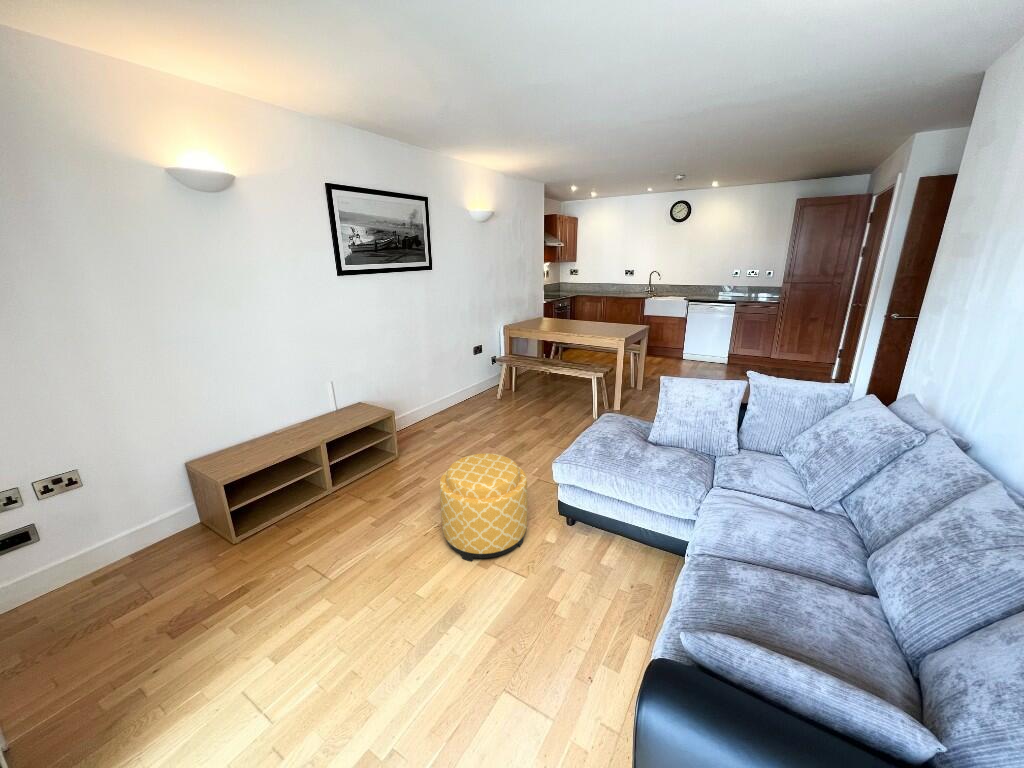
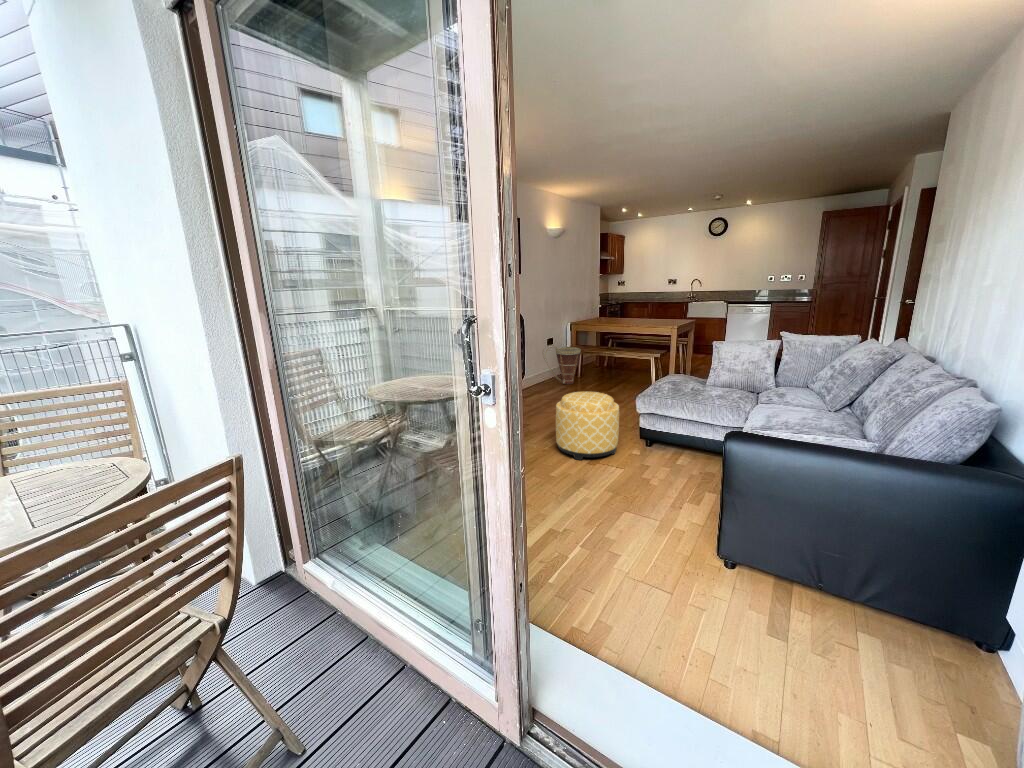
basket: none [467,356,513,404] -> present [543,345,581,384]

